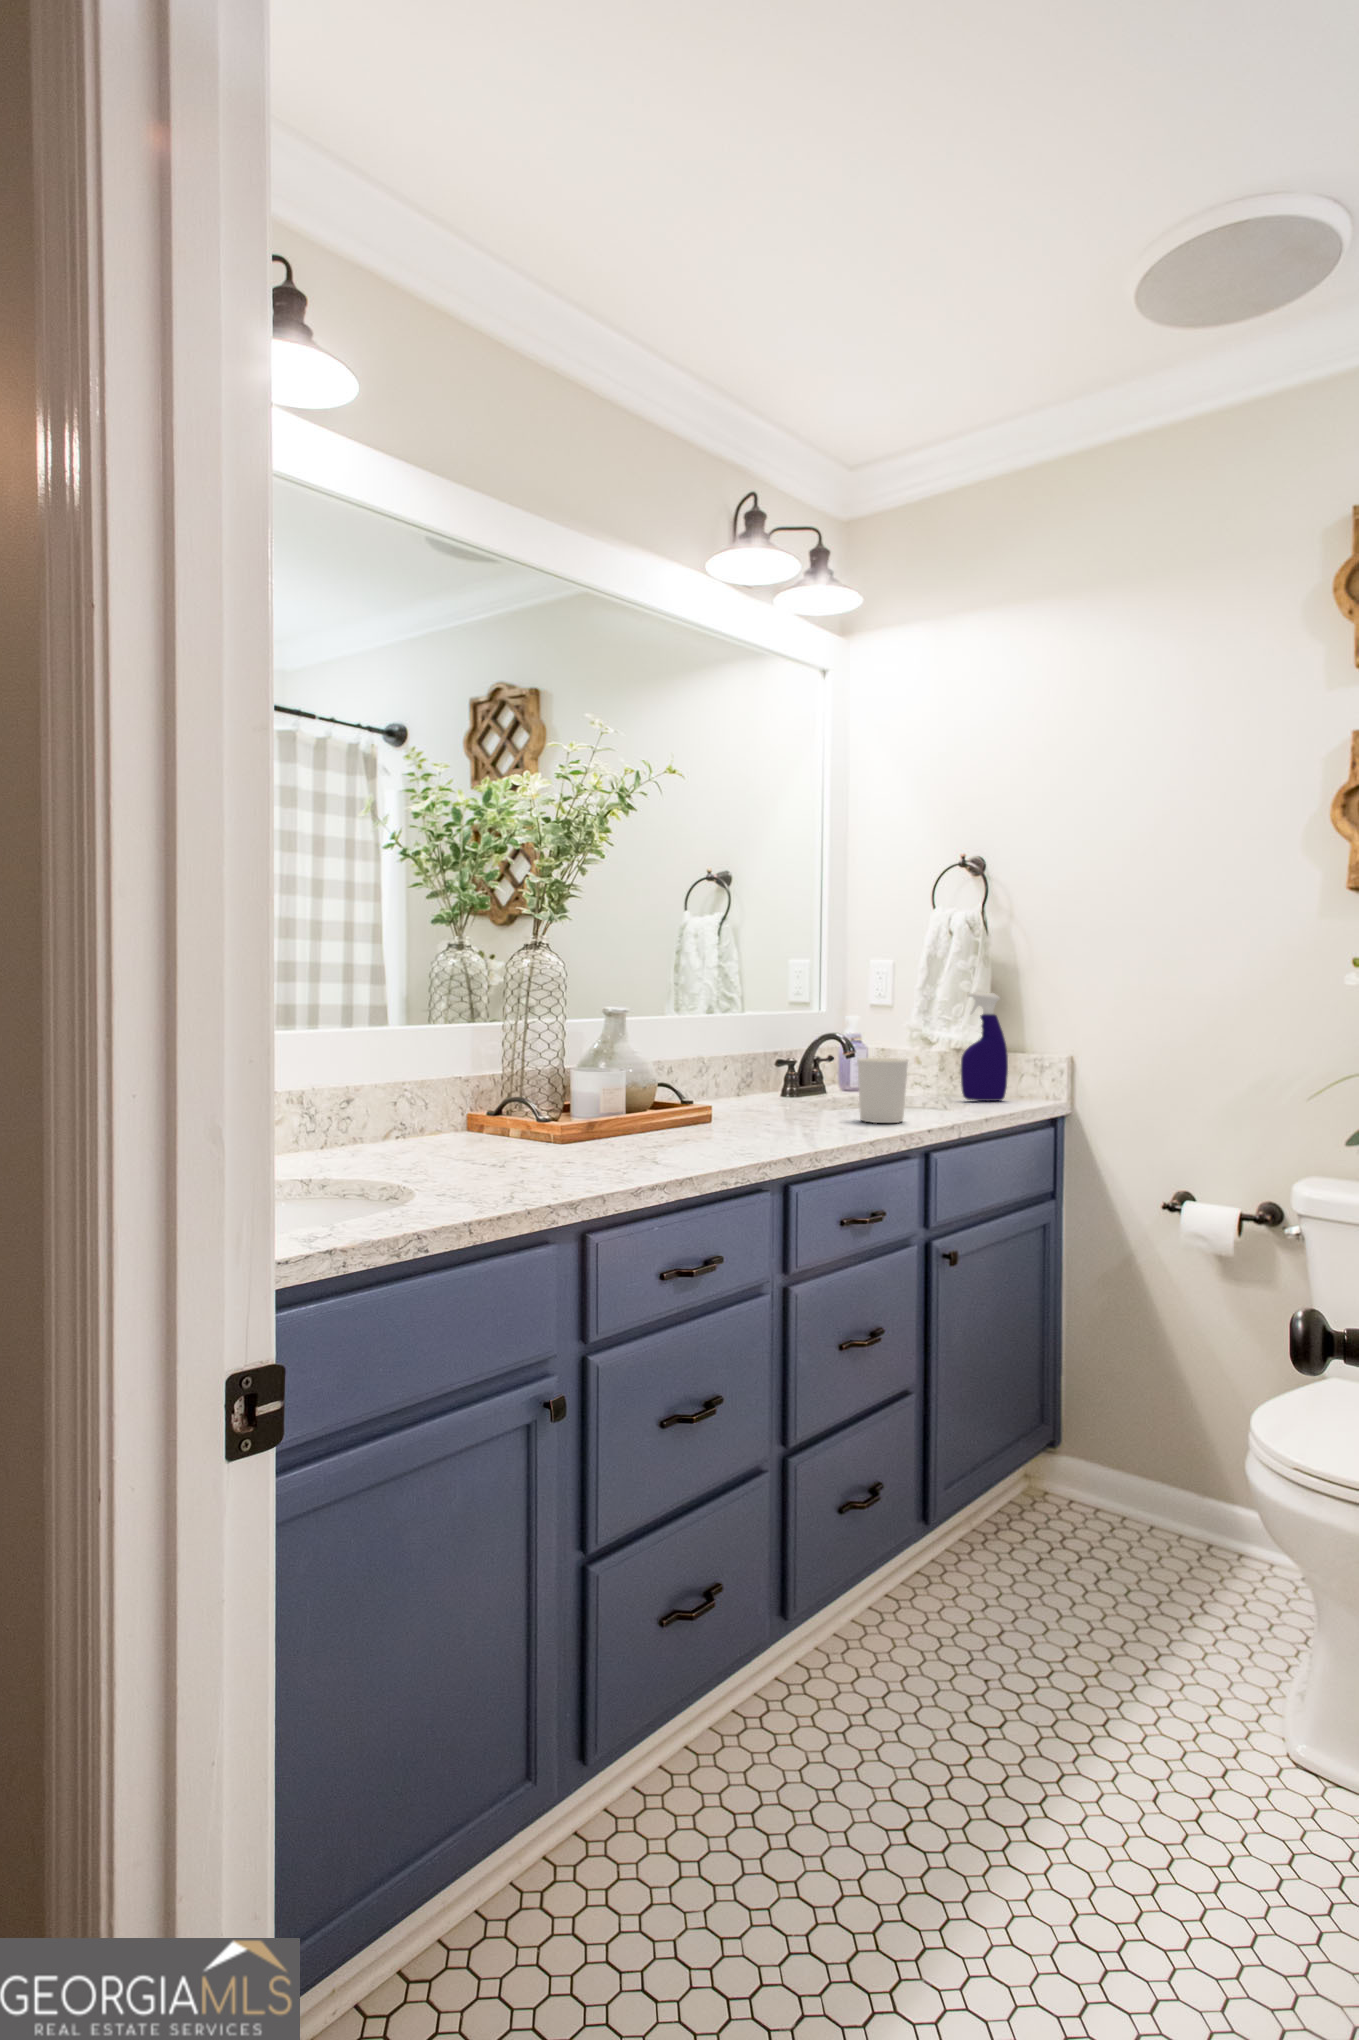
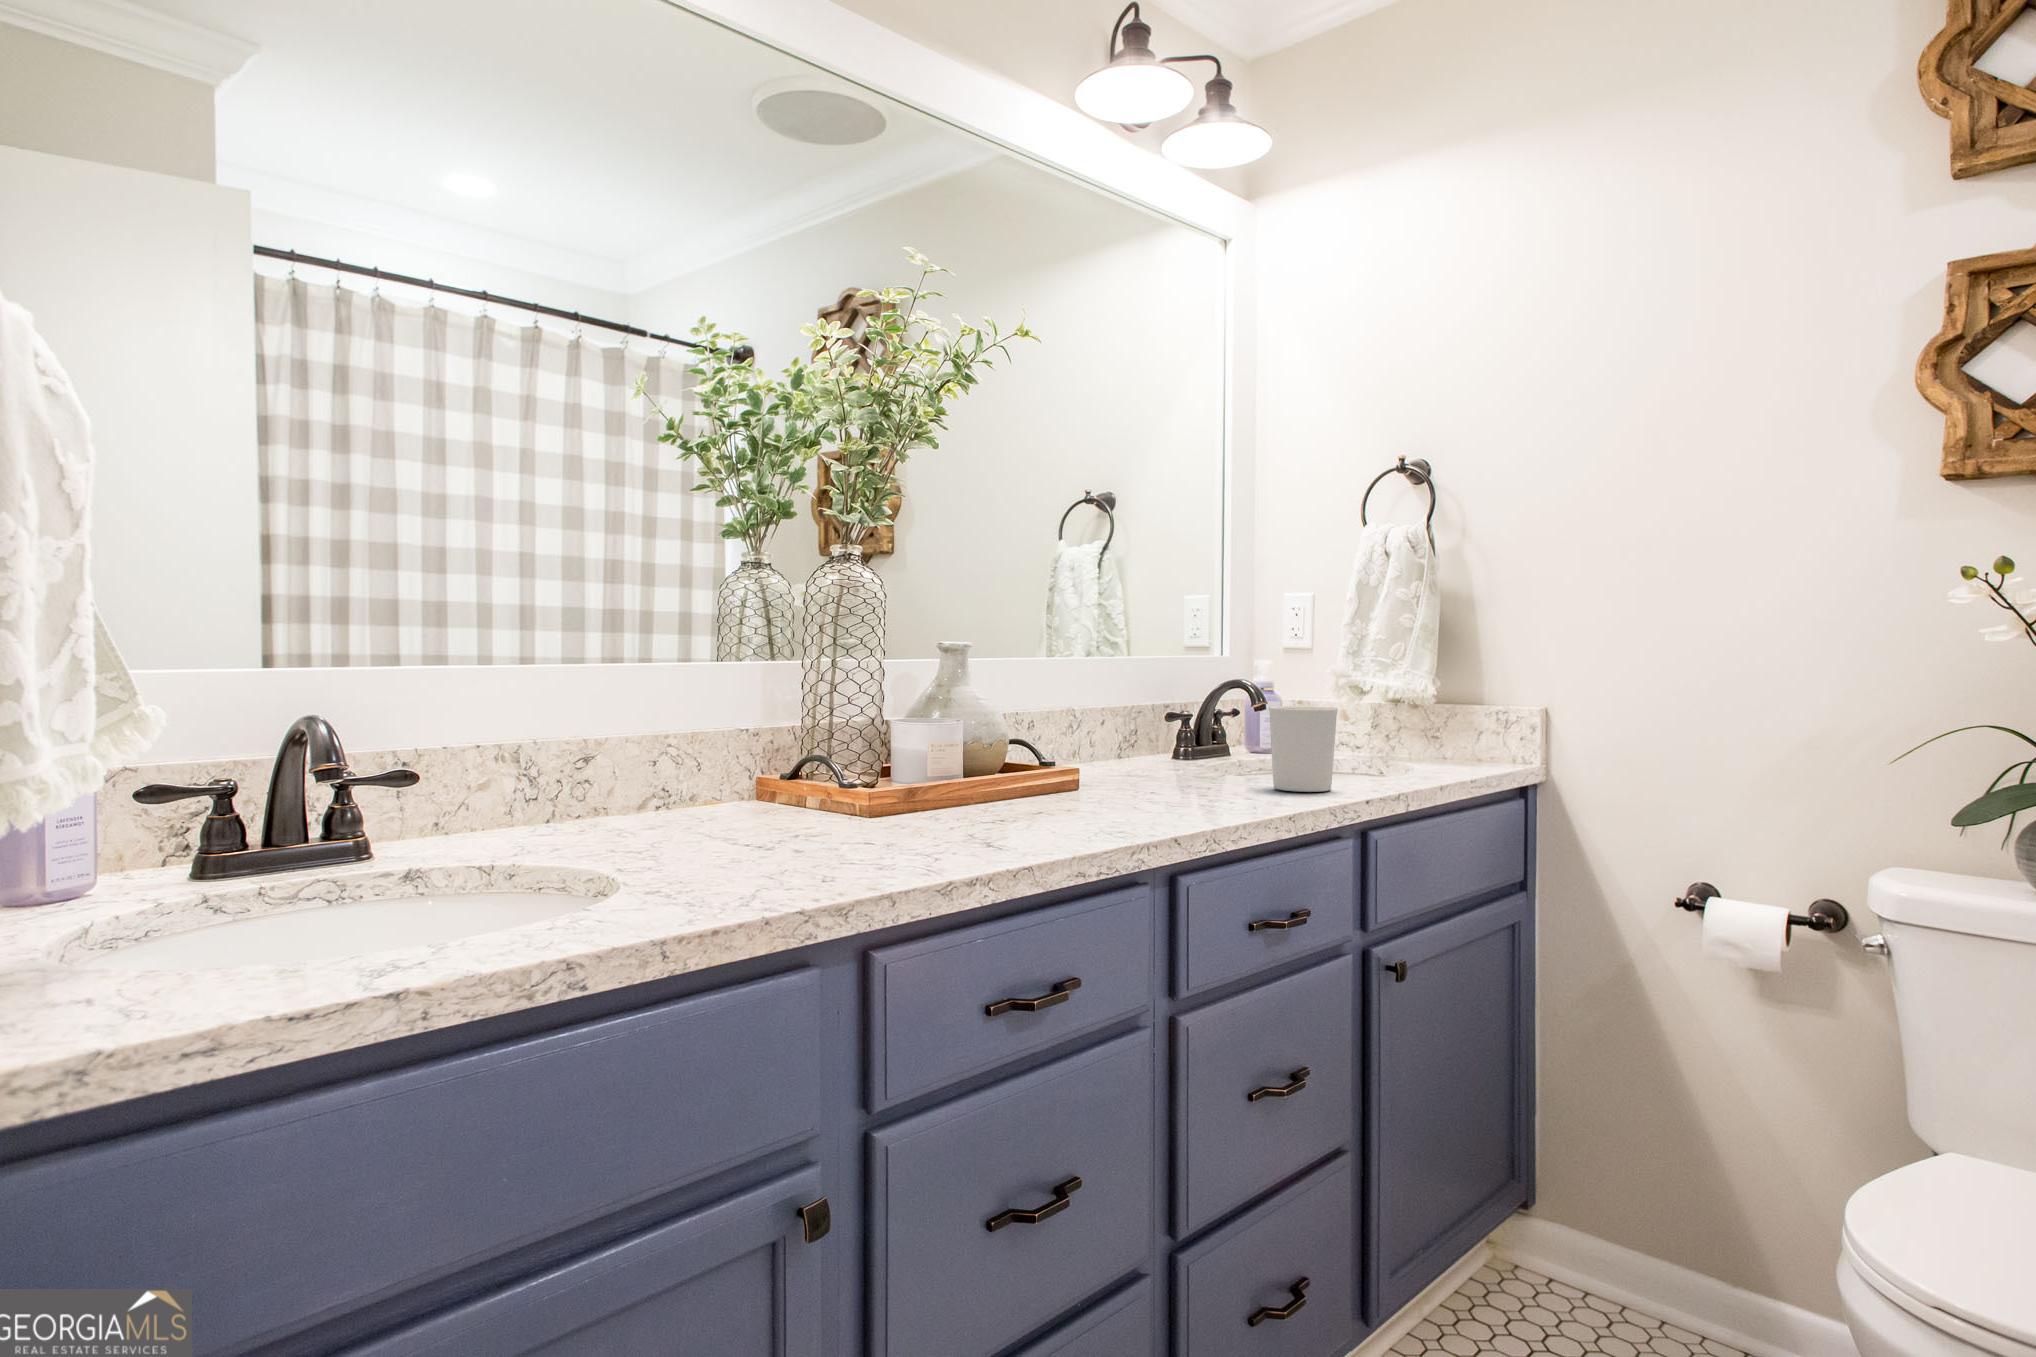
spray bottle: present [961,992,1008,1101] -> none [1403,625,1464,765]

